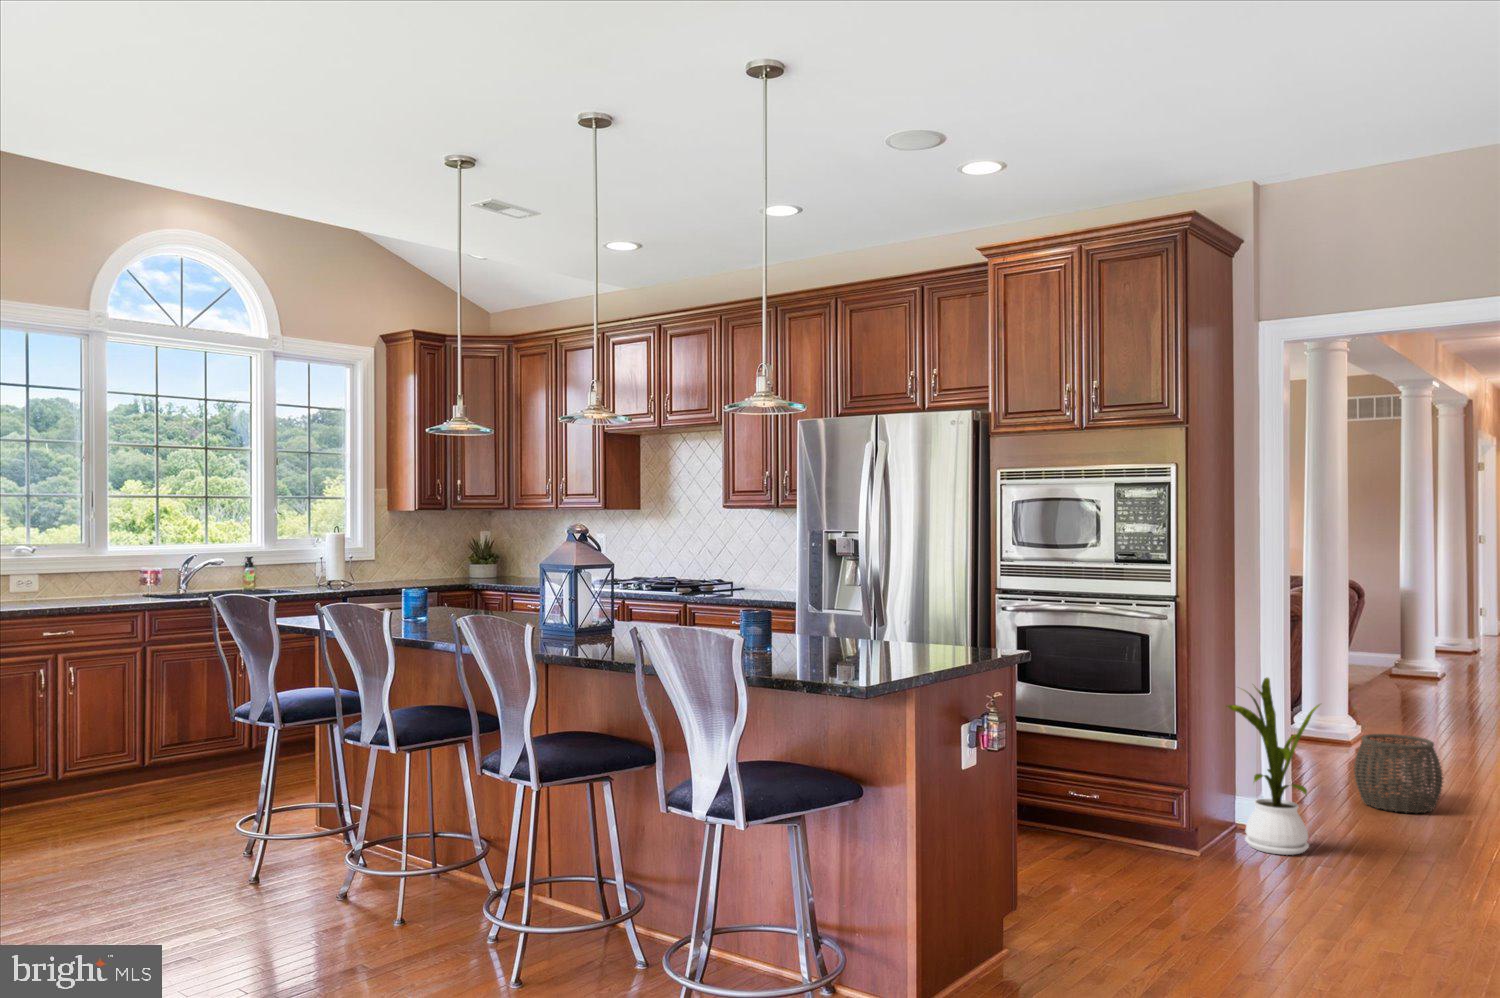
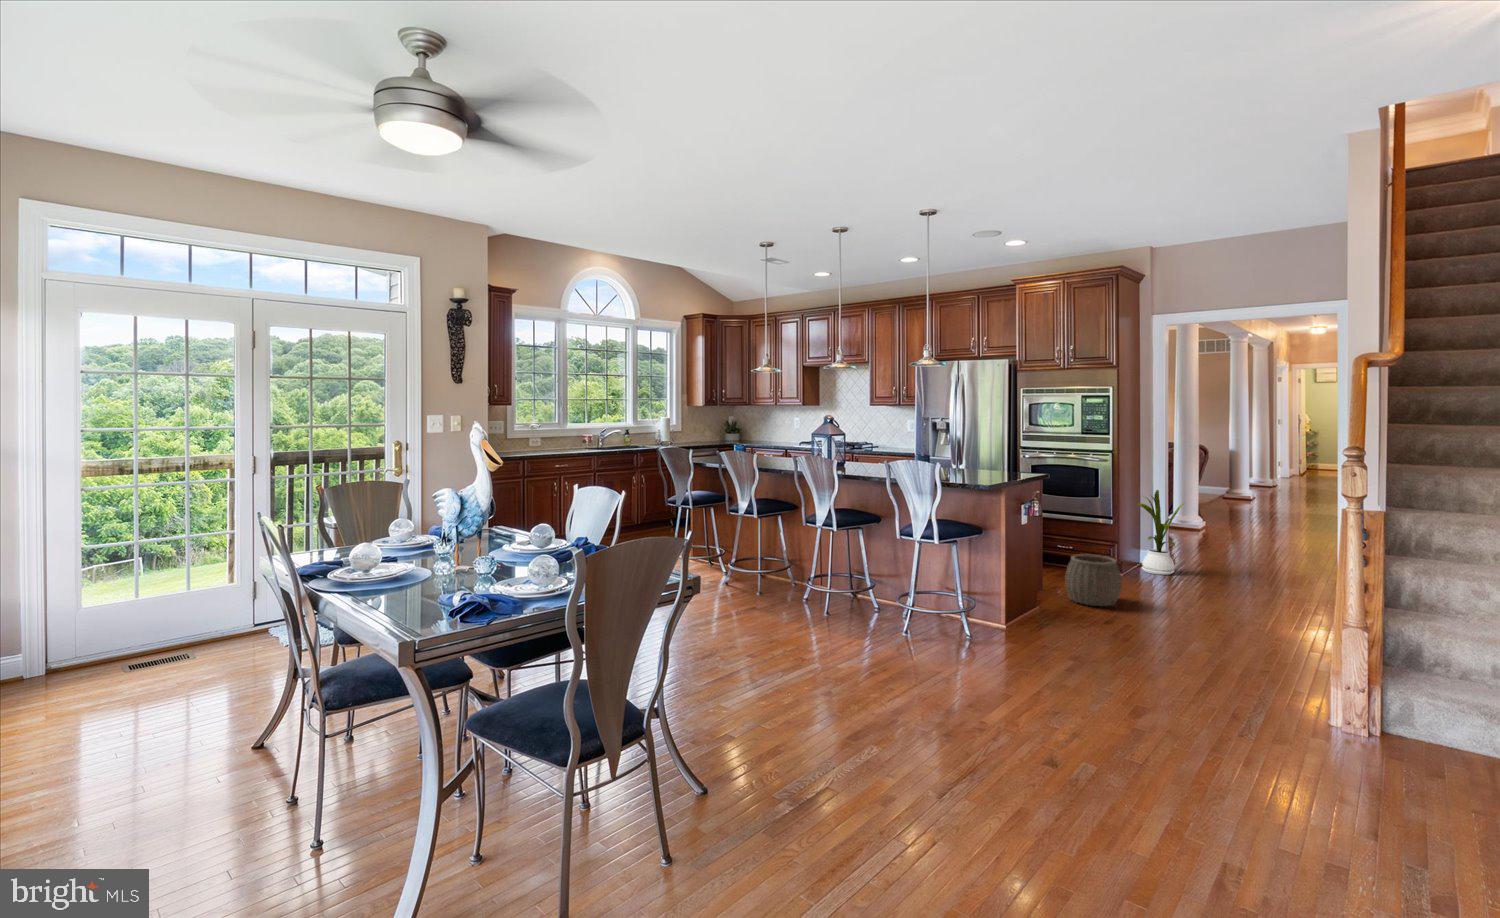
woven basket: present [1354,734,1443,813] -> present [1065,554,1122,606]

